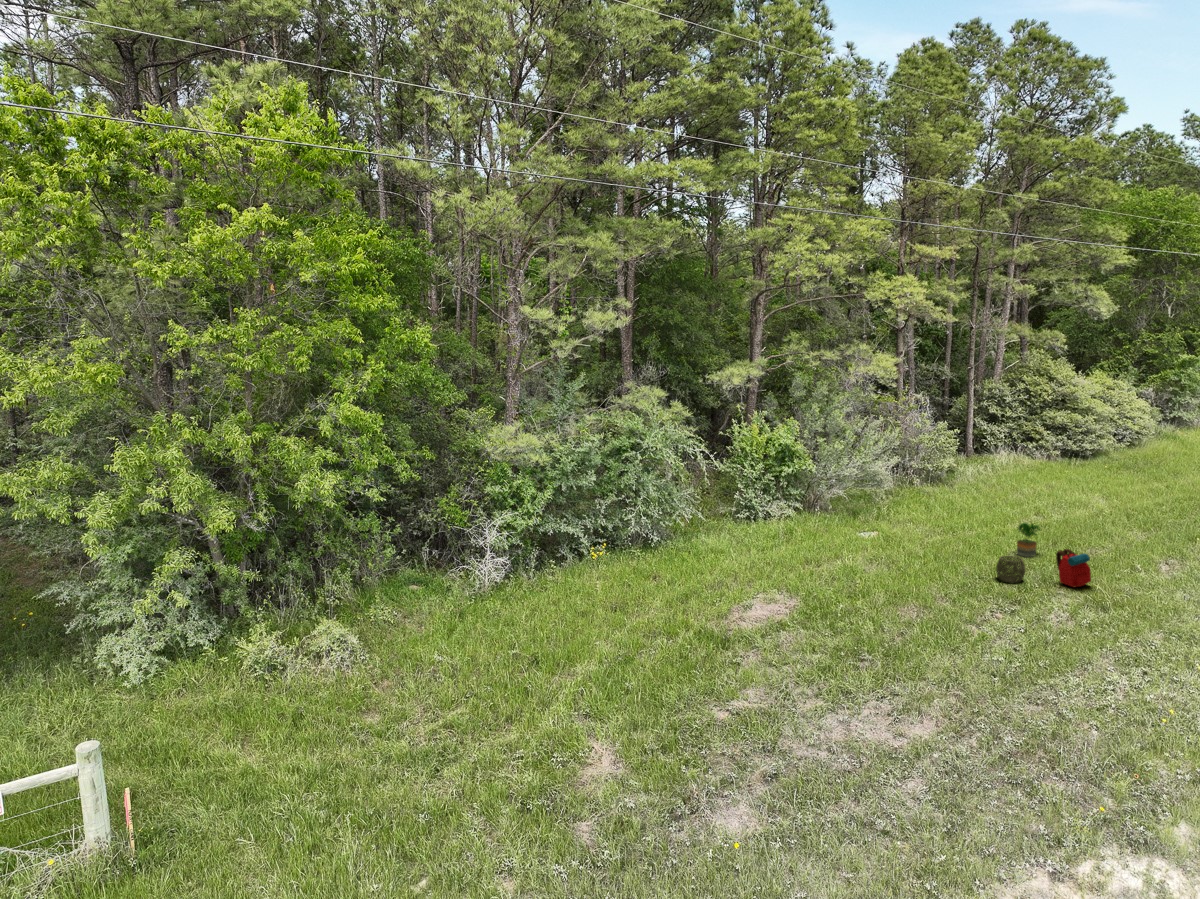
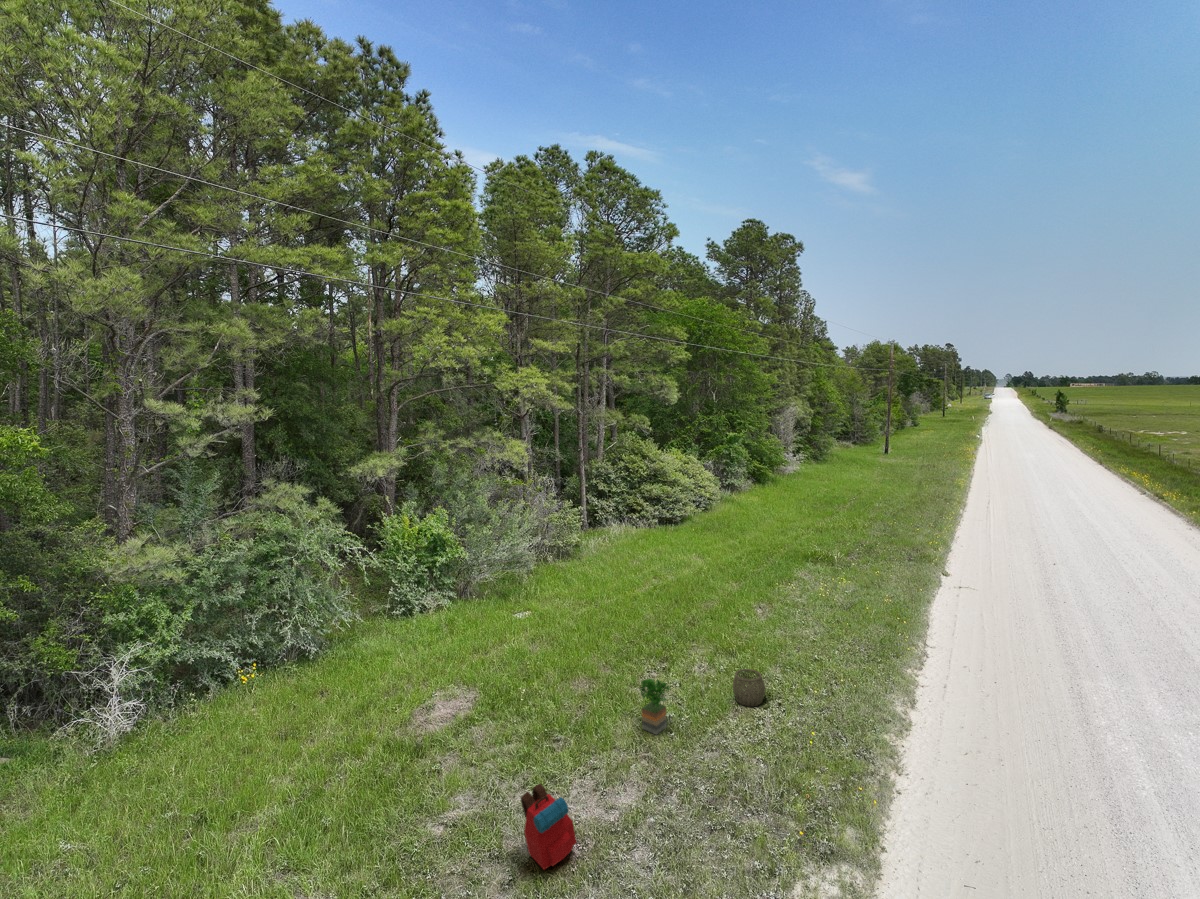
backpack: present [1056,549,1091,587] -> present [521,783,576,870]
woven basket: present [996,556,1025,582] -> present [733,669,765,707]

